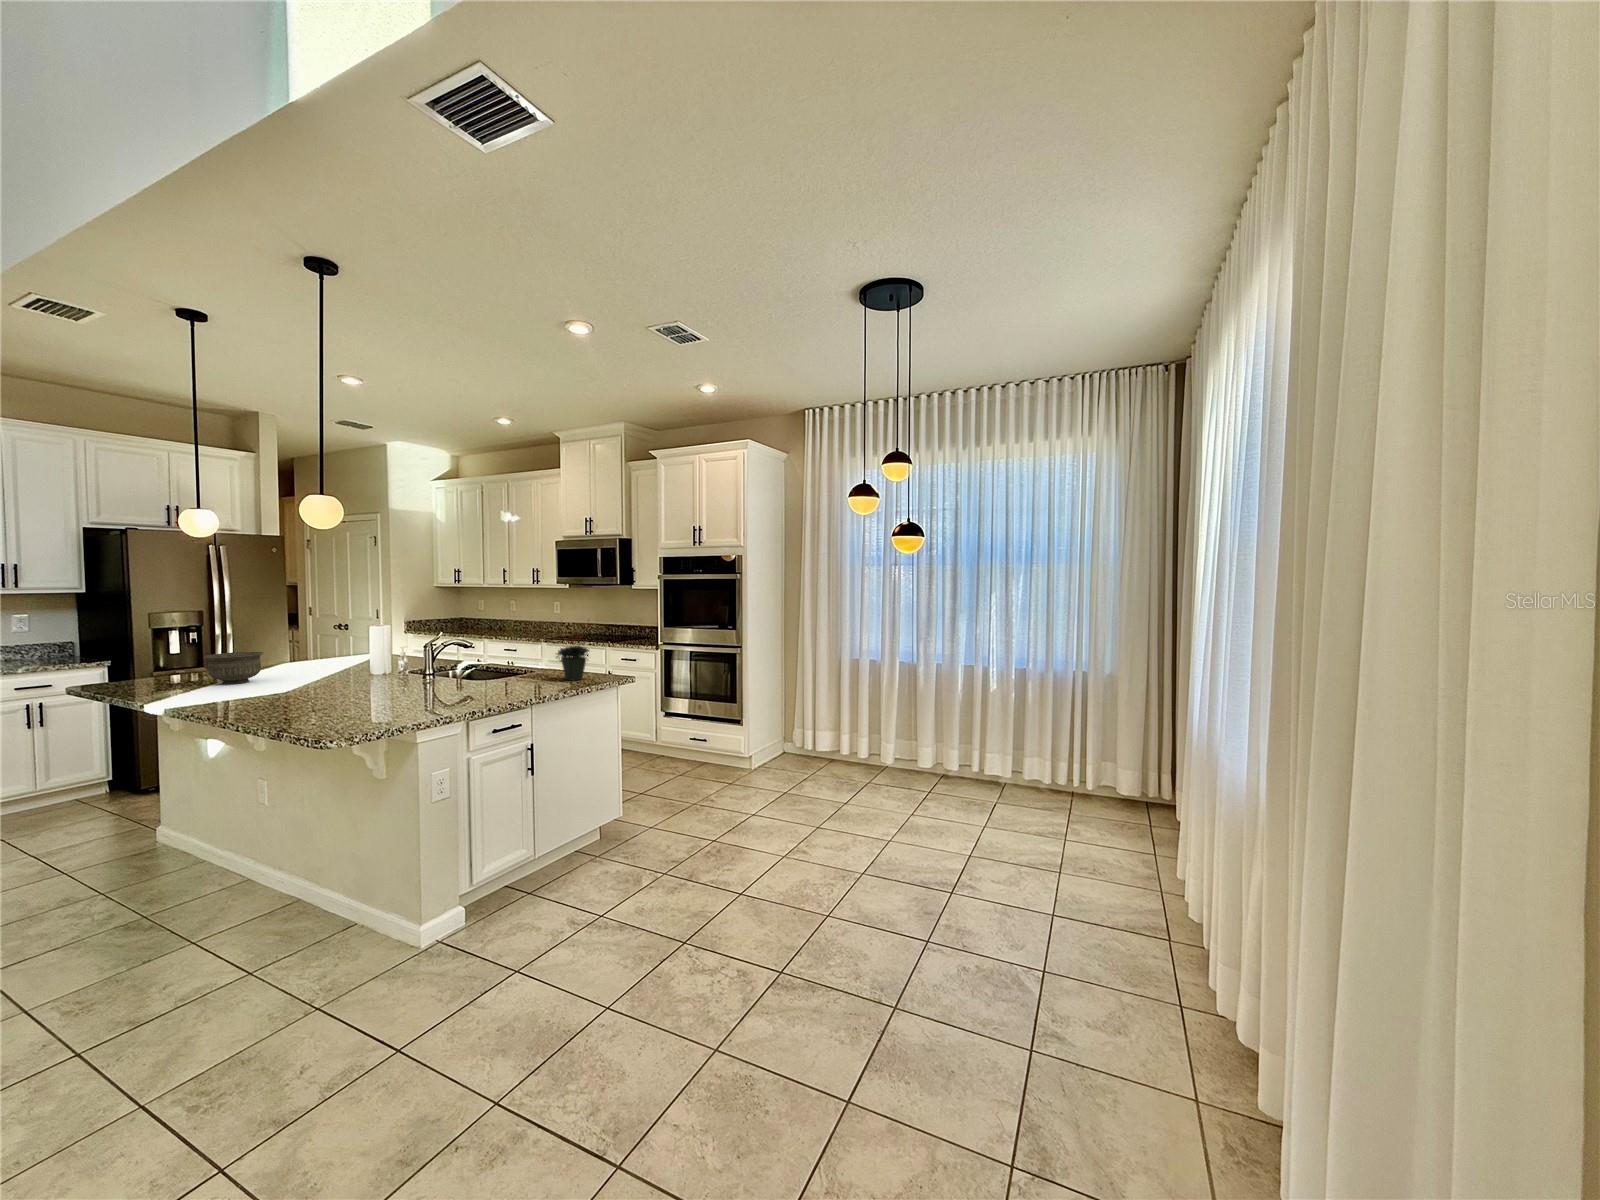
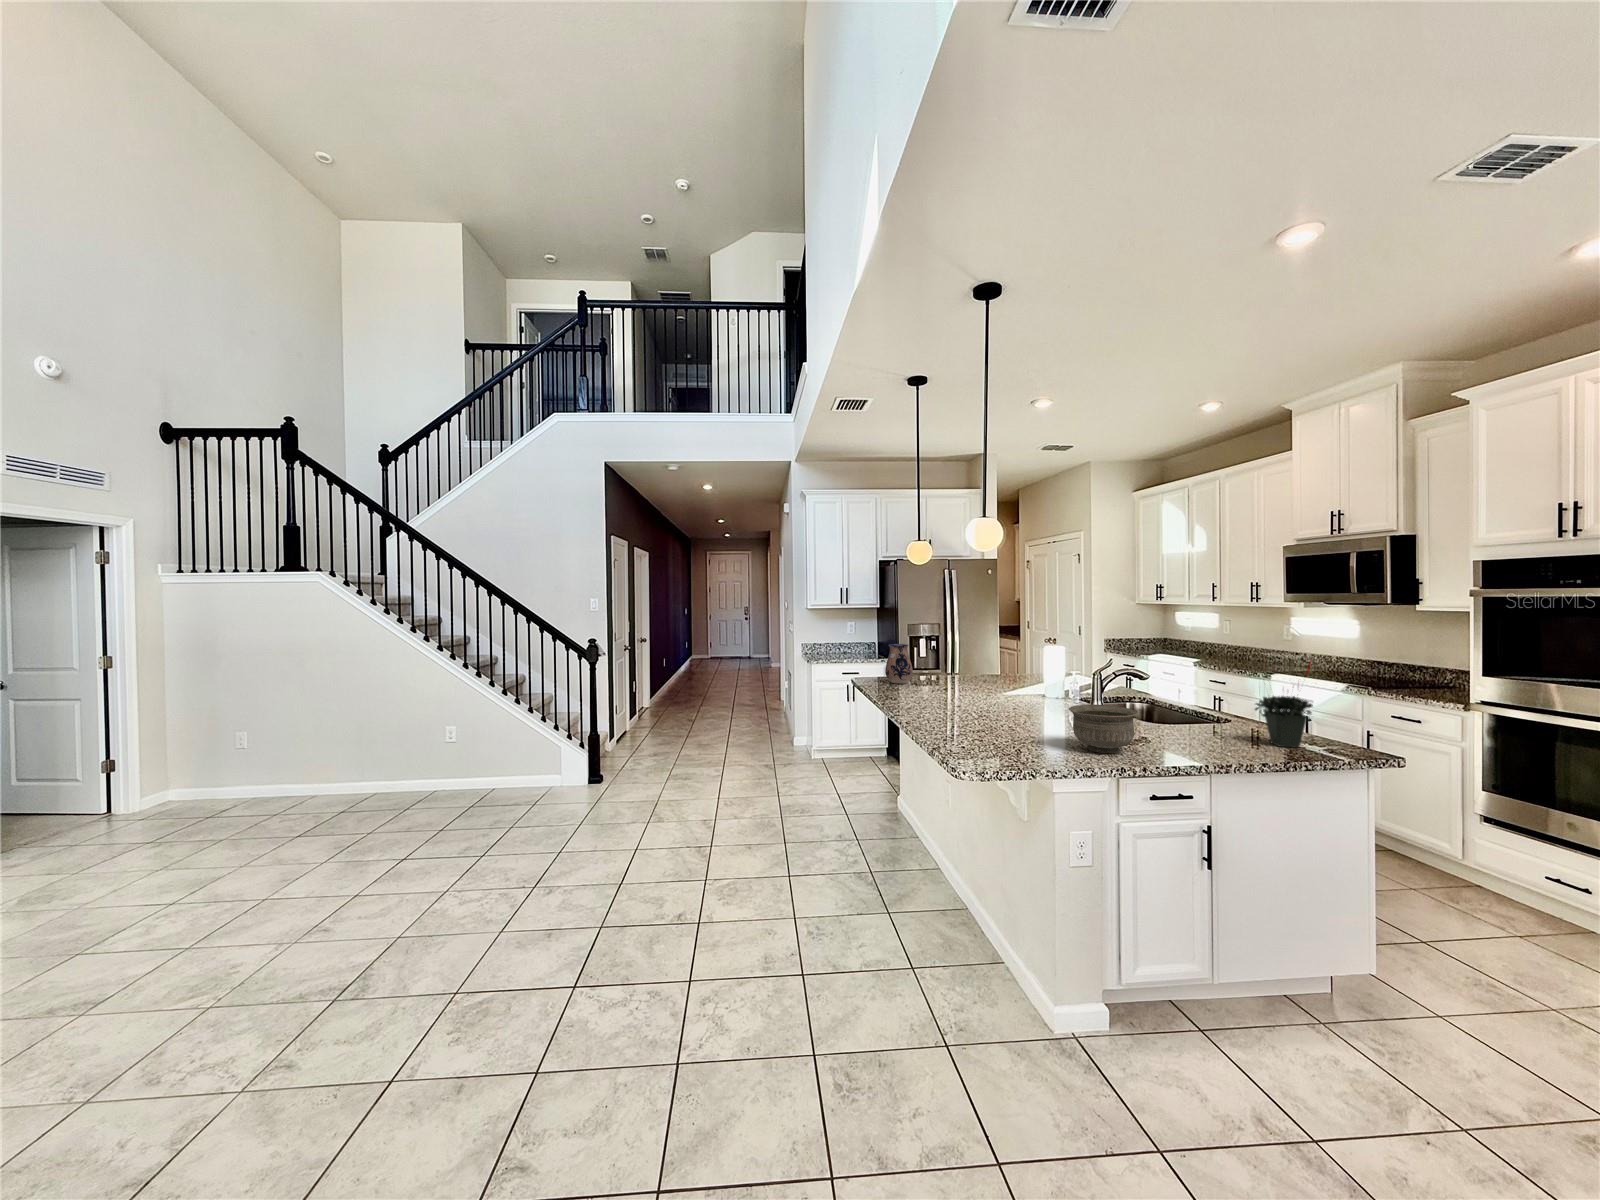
ceramic pitcher: none [137,635,186,685] -> present [885,644,913,684]
bowl: present [203,652,264,684] -> present [1069,704,1138,753]

